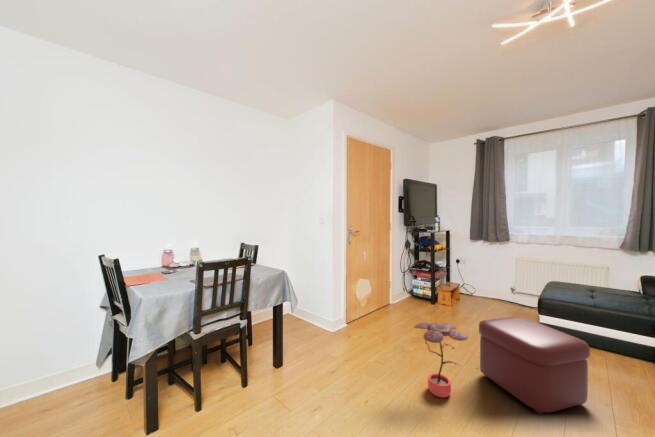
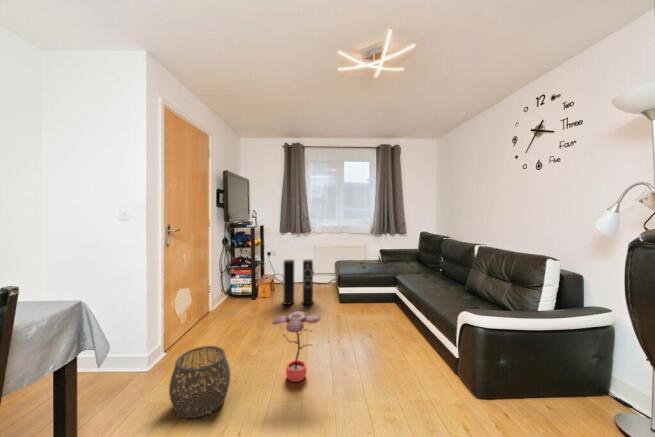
speaker: none [463,269,503,326] -> present [283,260,313,304]
ottoman: present [479,317,590,414] -> none [316,291,382,359]
woven basket: none [328,327,374,384] -> present [169,346,230,419]

